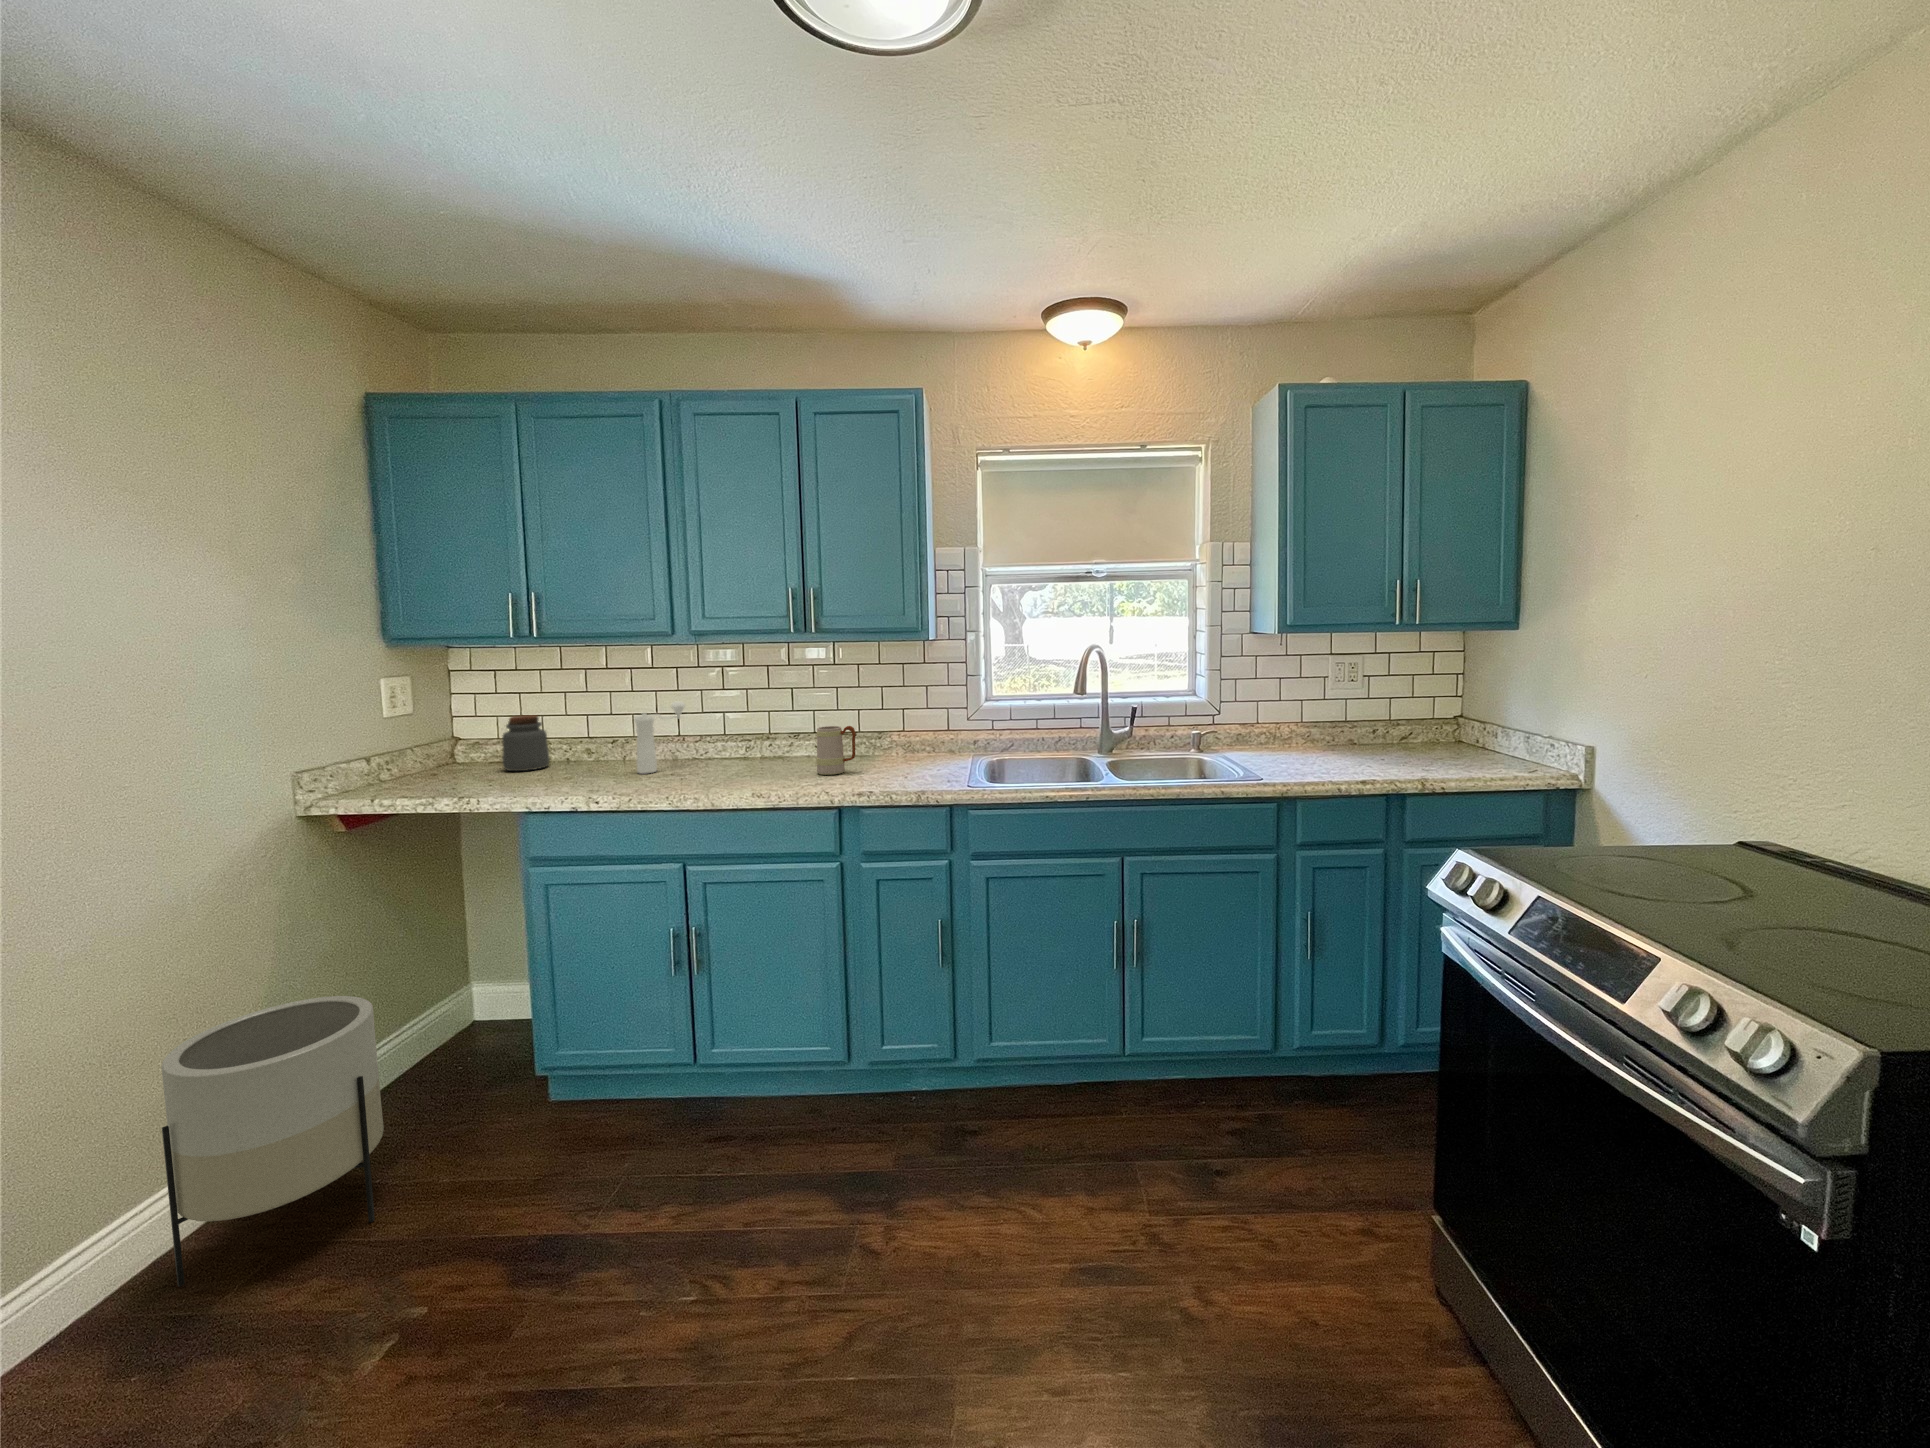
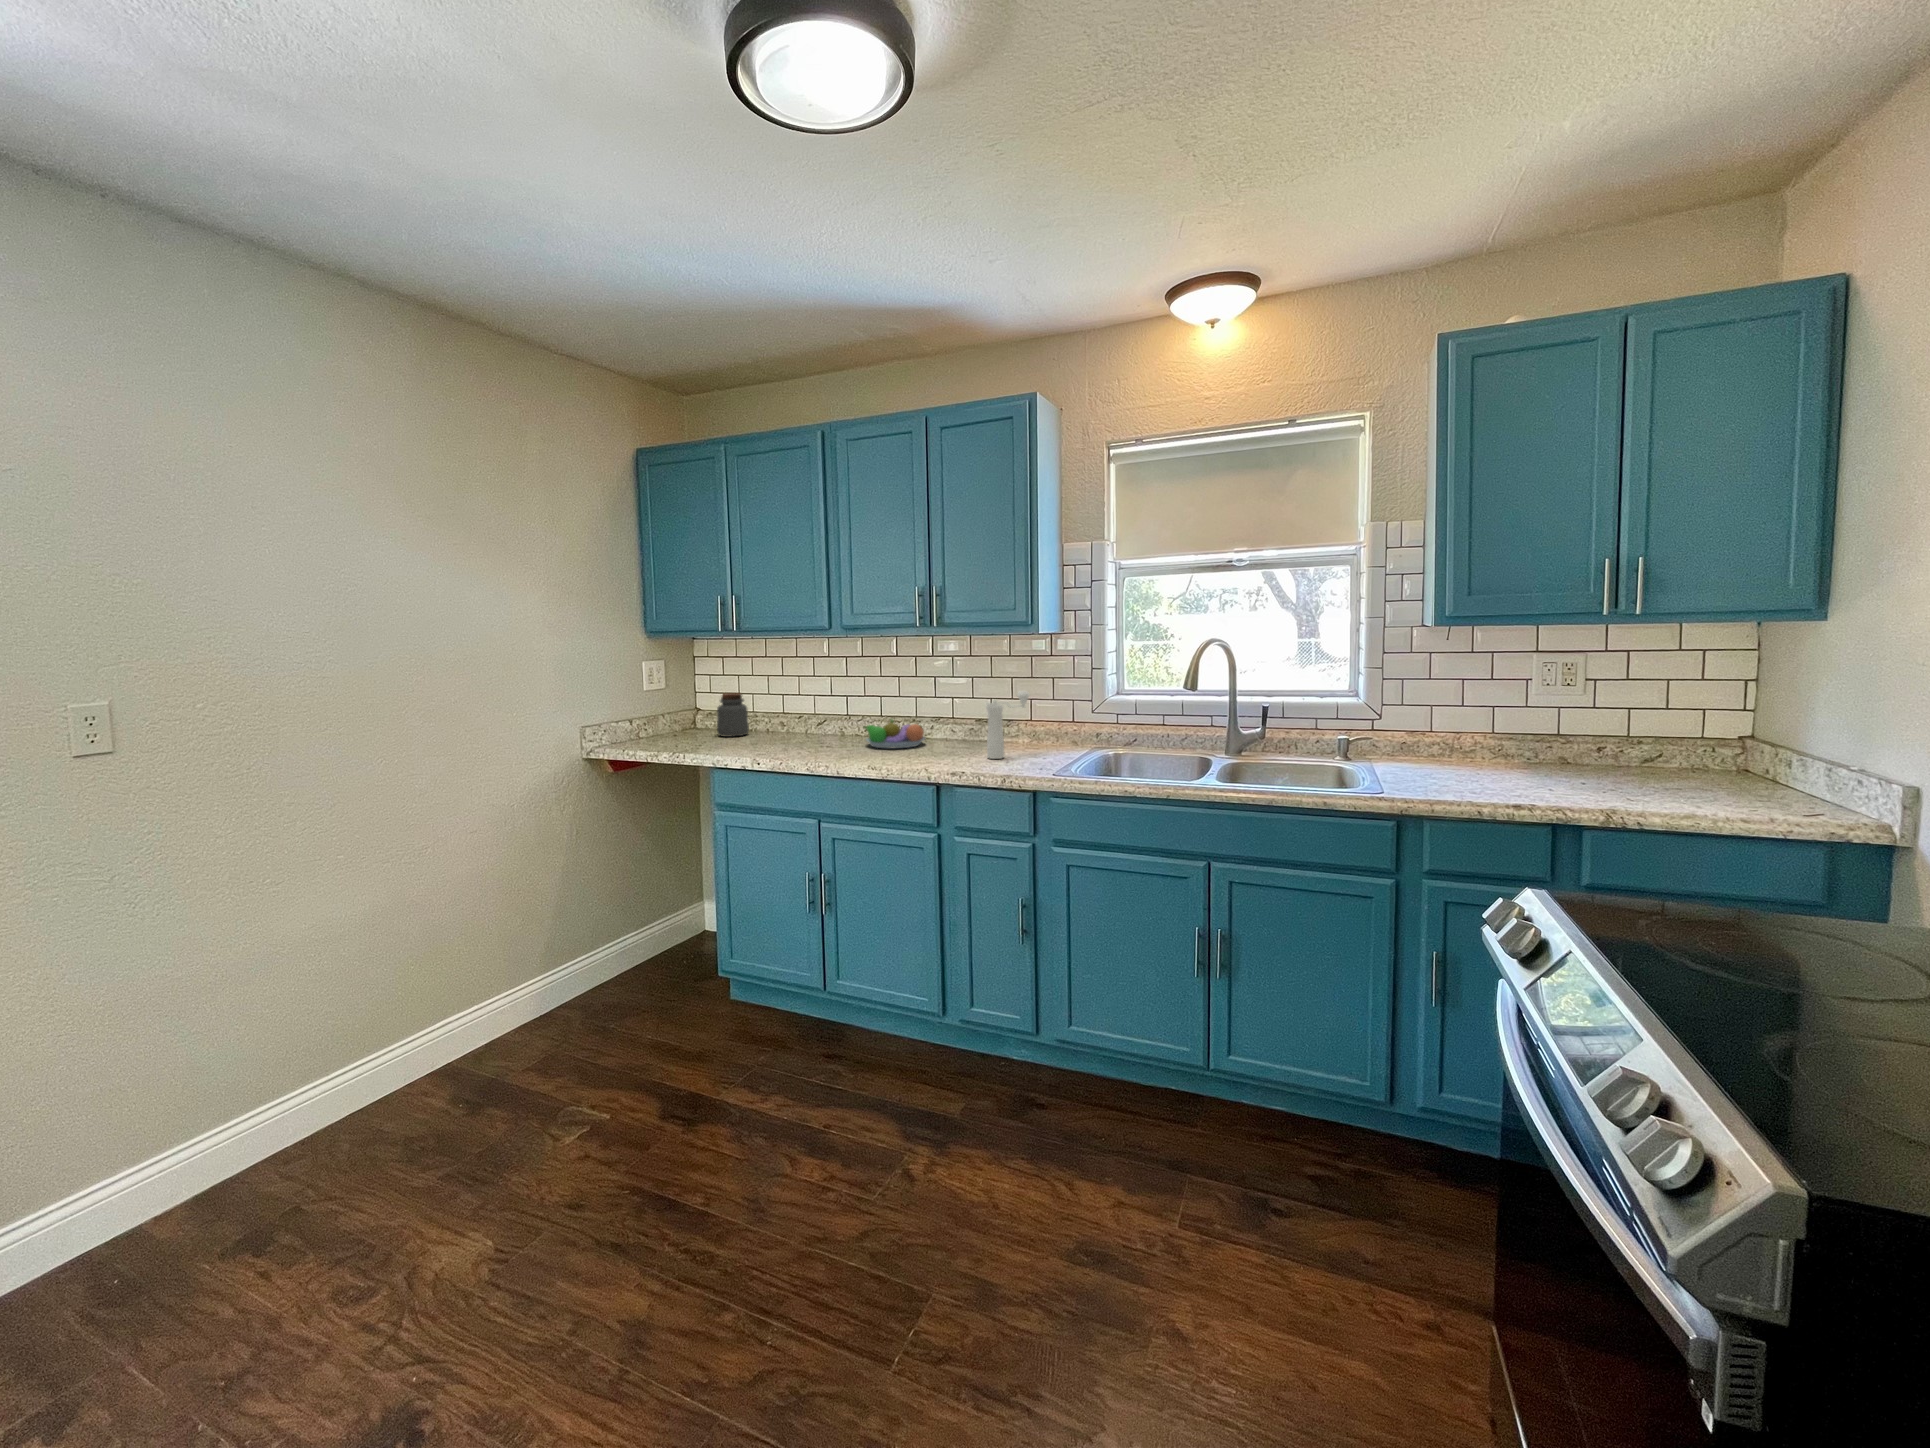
pepper mill: present [635,701,685,774] -> present [987,691,1030,759]
mug: present [816,726,856,775] -> none [935,712,969,755]
fruit bowl: none [717,737,795,772] -> present [864,720,925,749]
planter: present [161,996,384,1287] -> none [503,884,622,1054]

